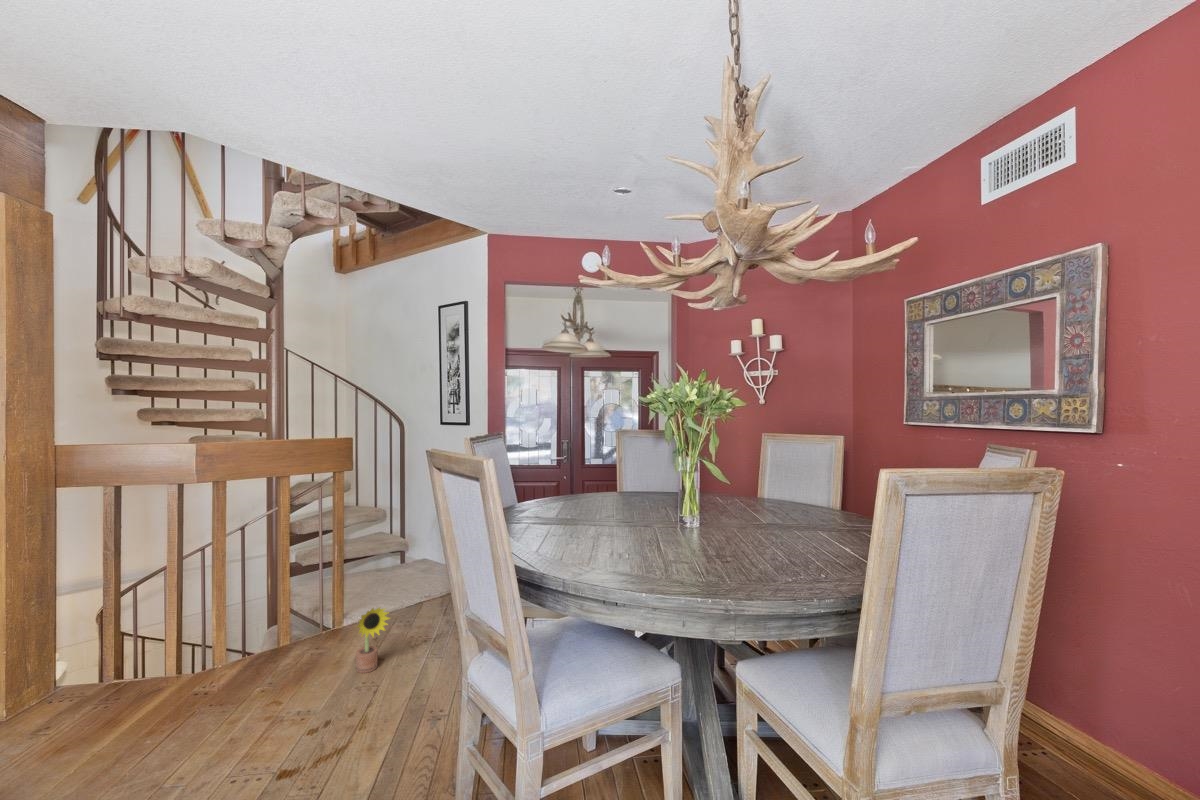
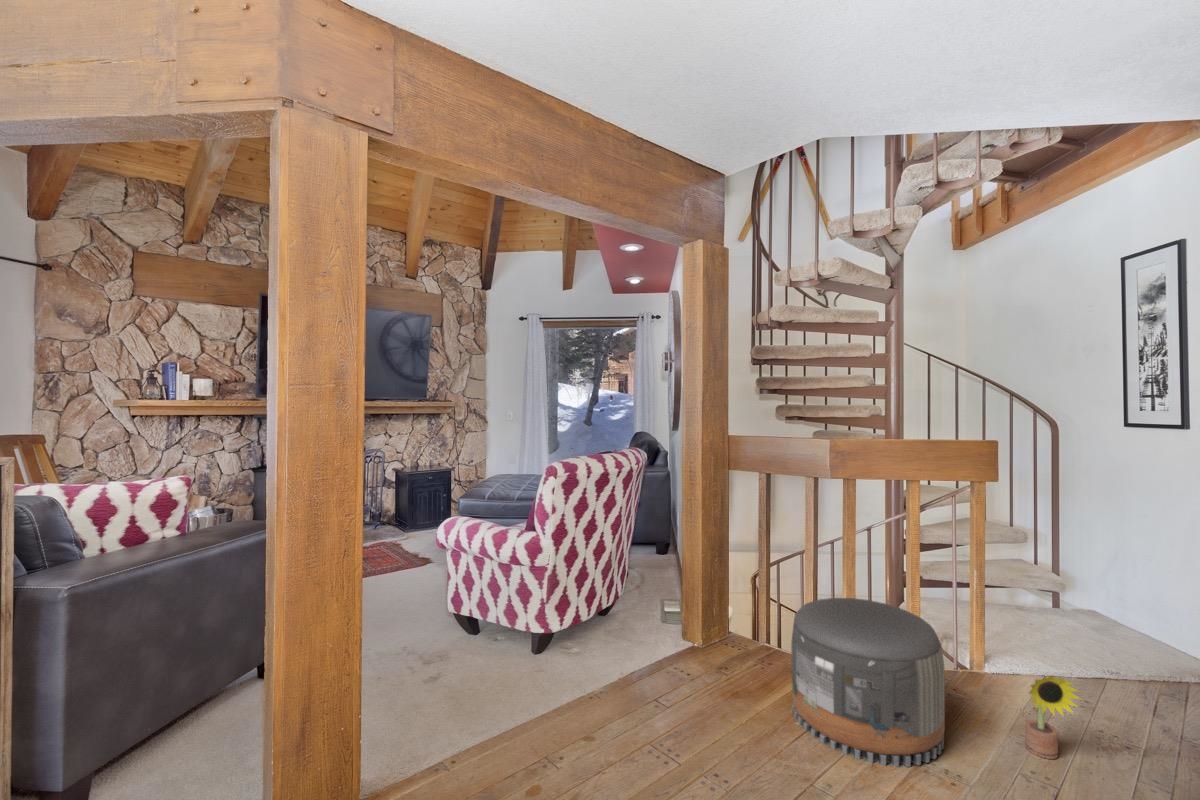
pouf: none [131,593,293,753] -> present [791,598,945,767]

